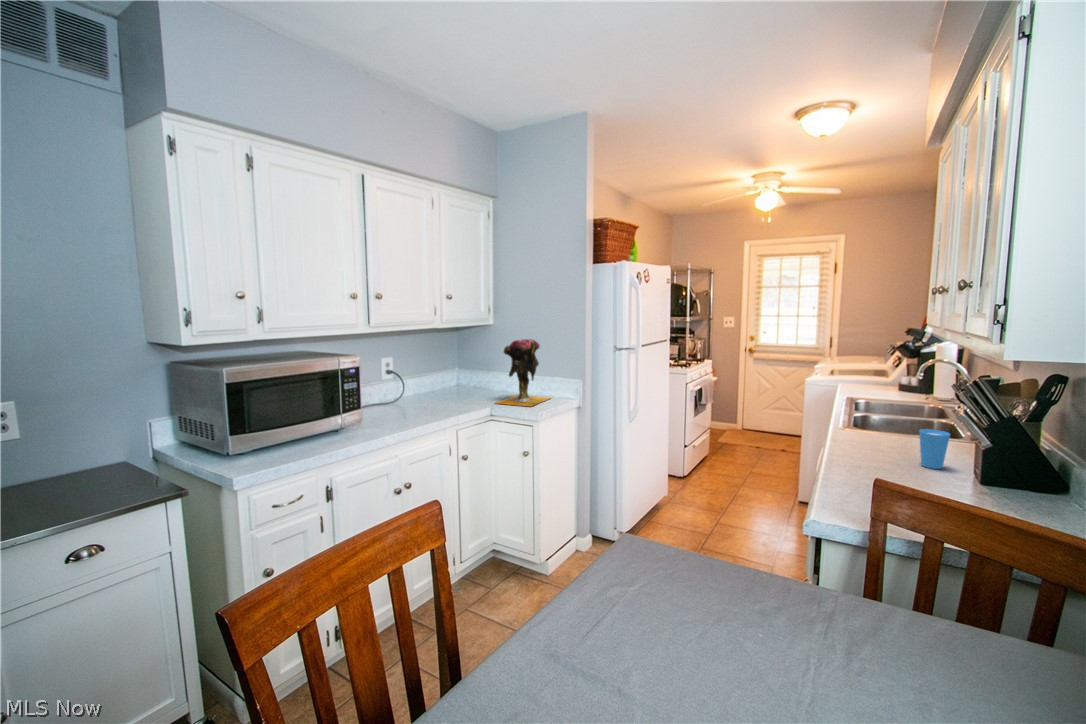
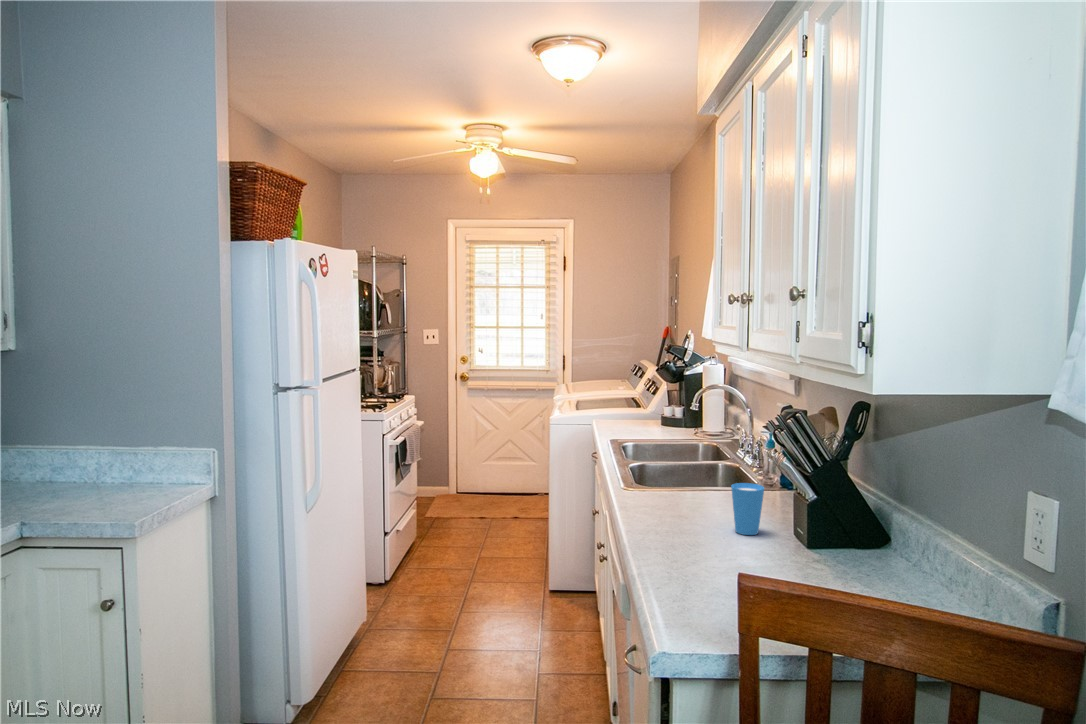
vase: present [496,339,550,406] -> none [27,381,158,518]

